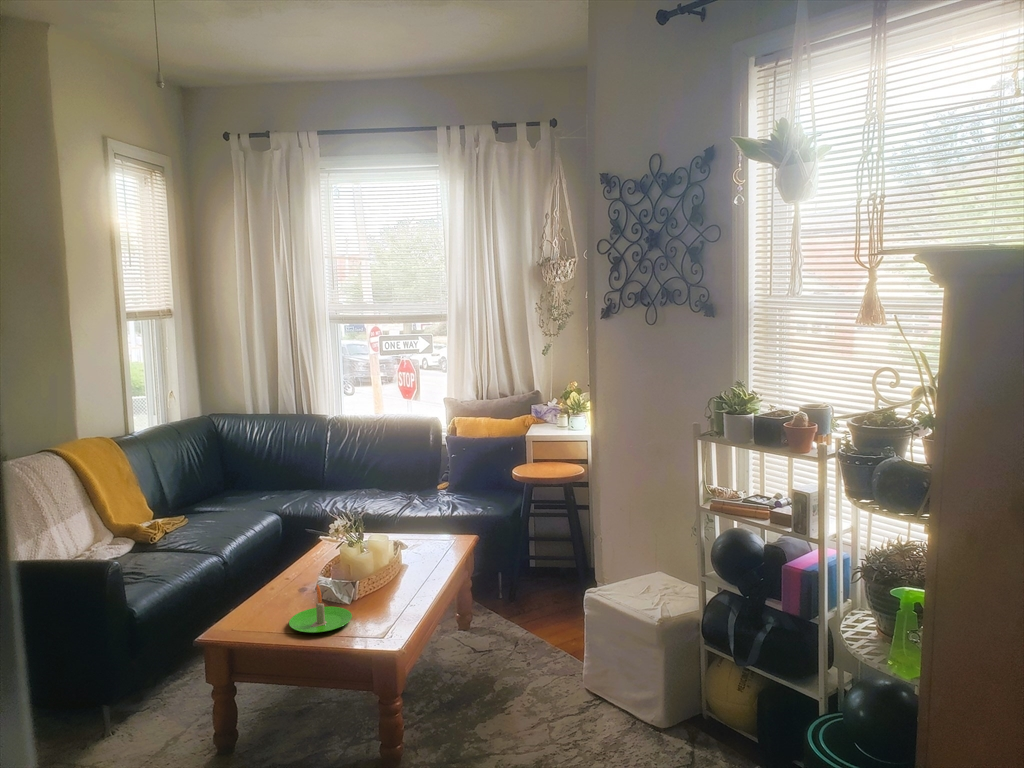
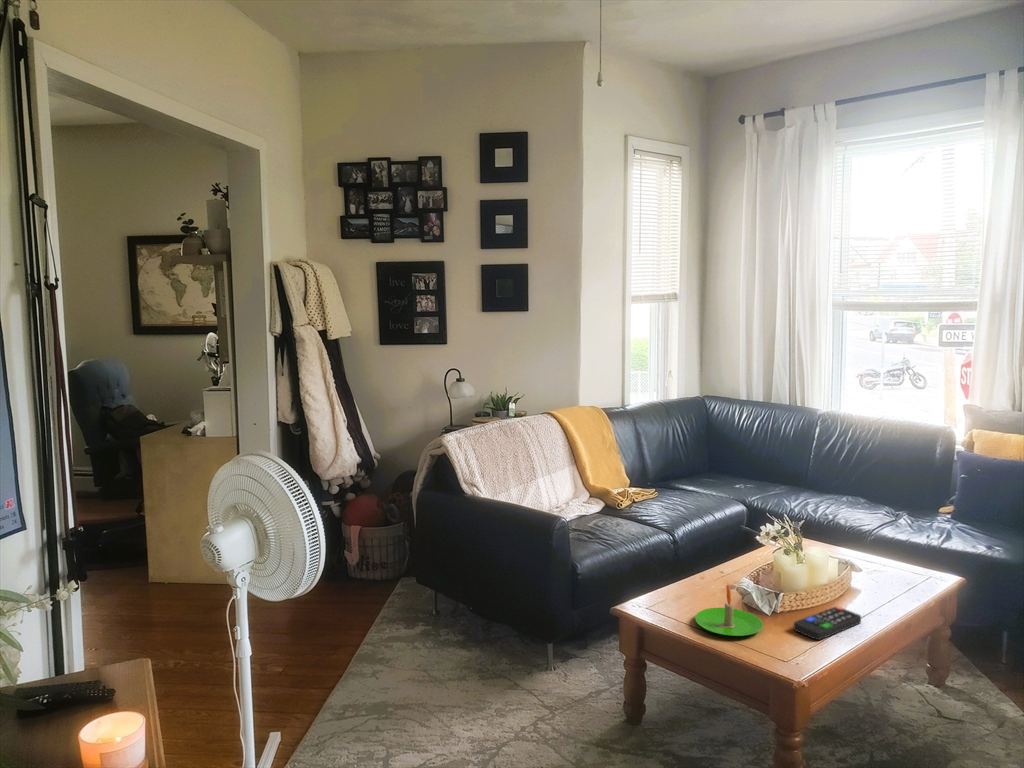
remote control: none [376,581,424,613] -> present [794,607,861,640]

